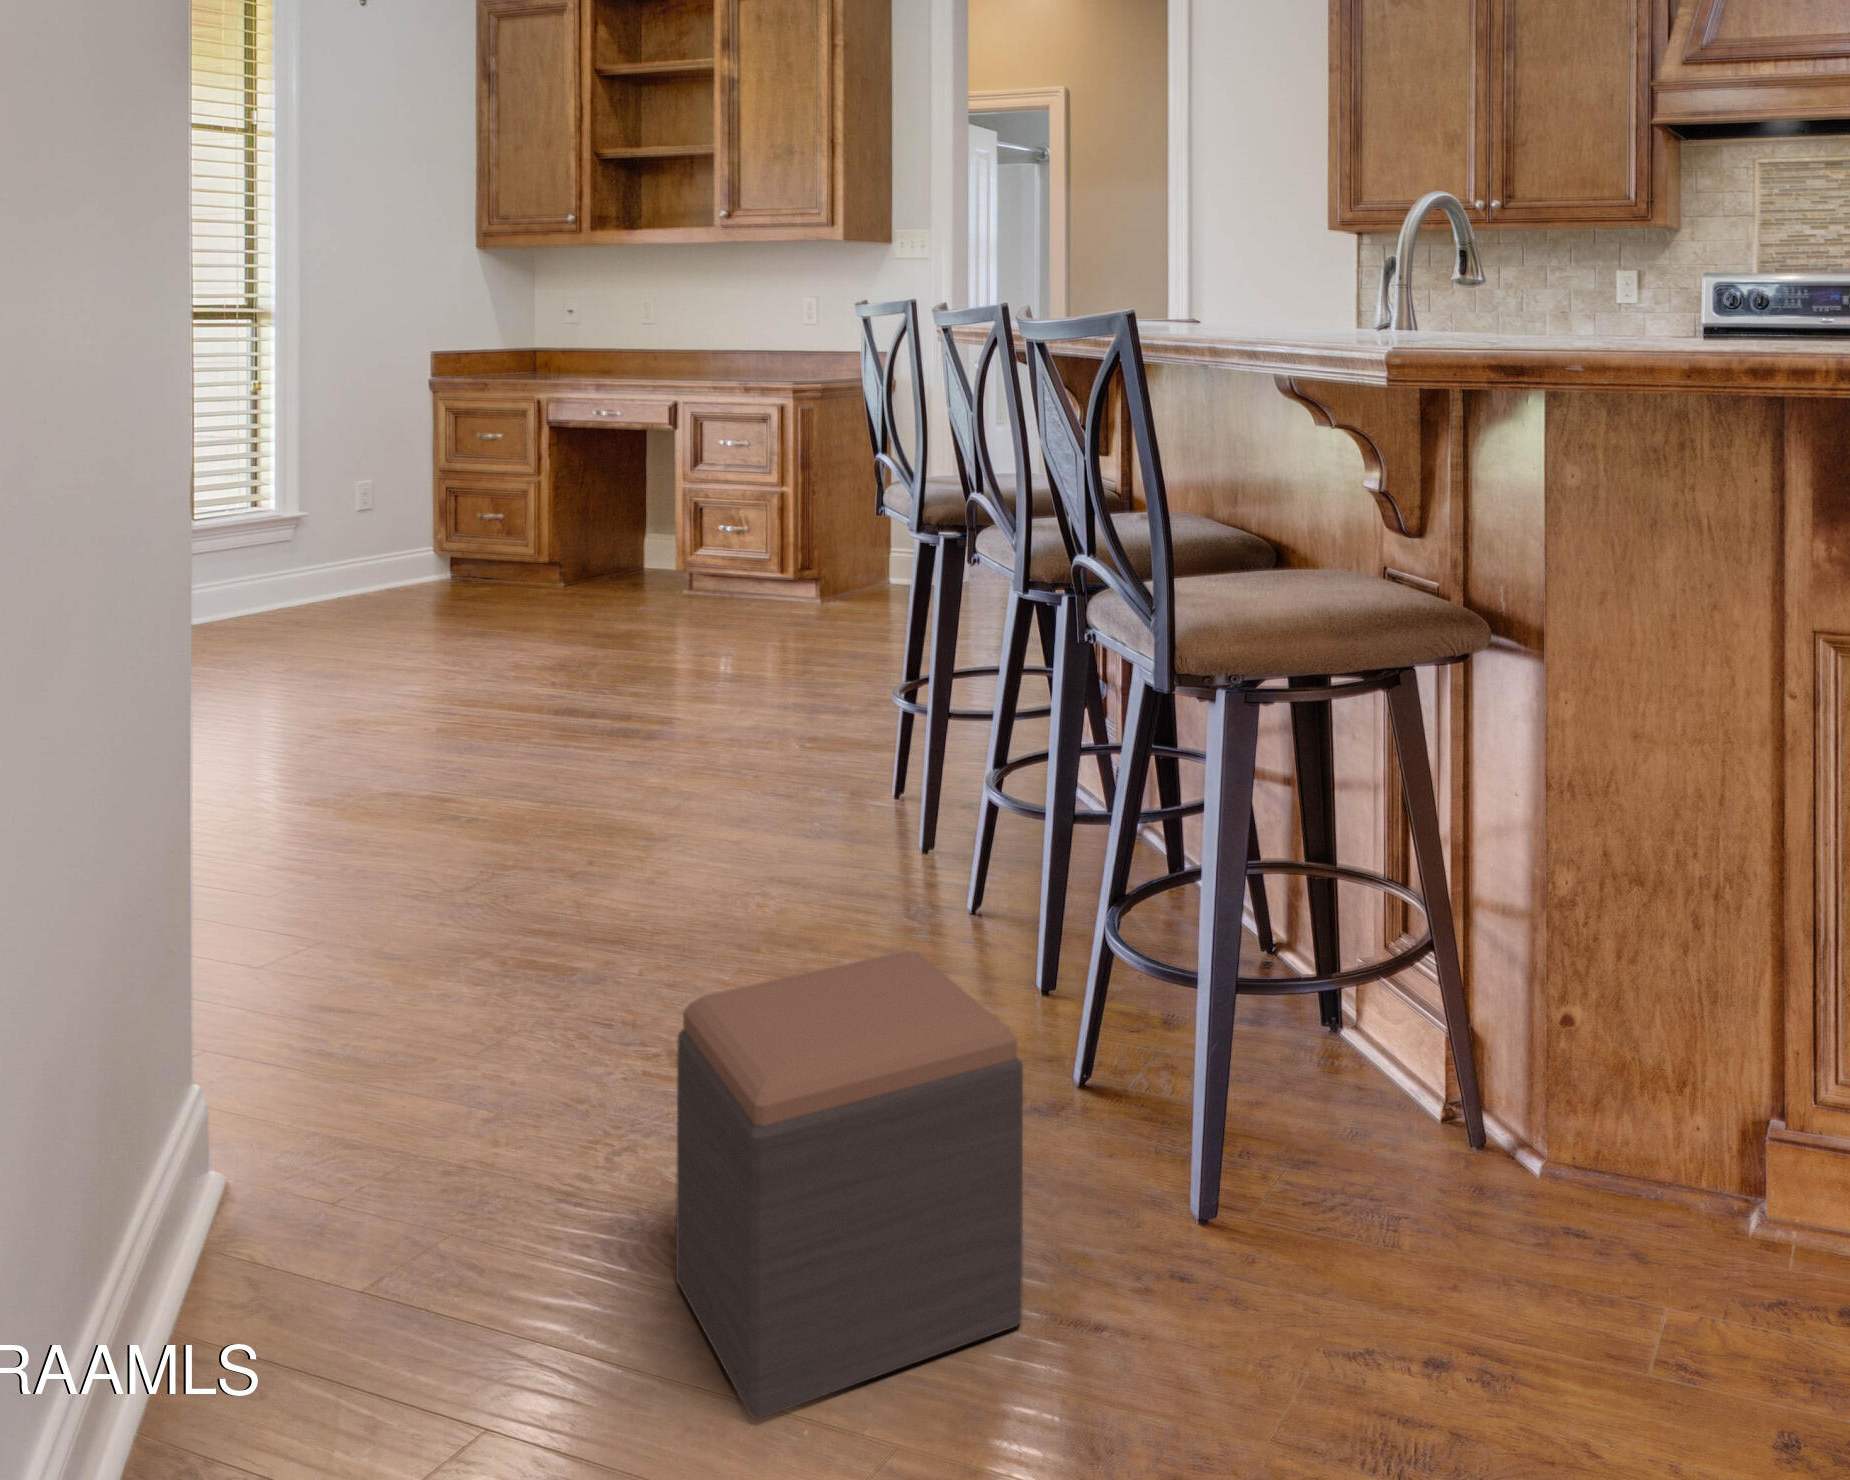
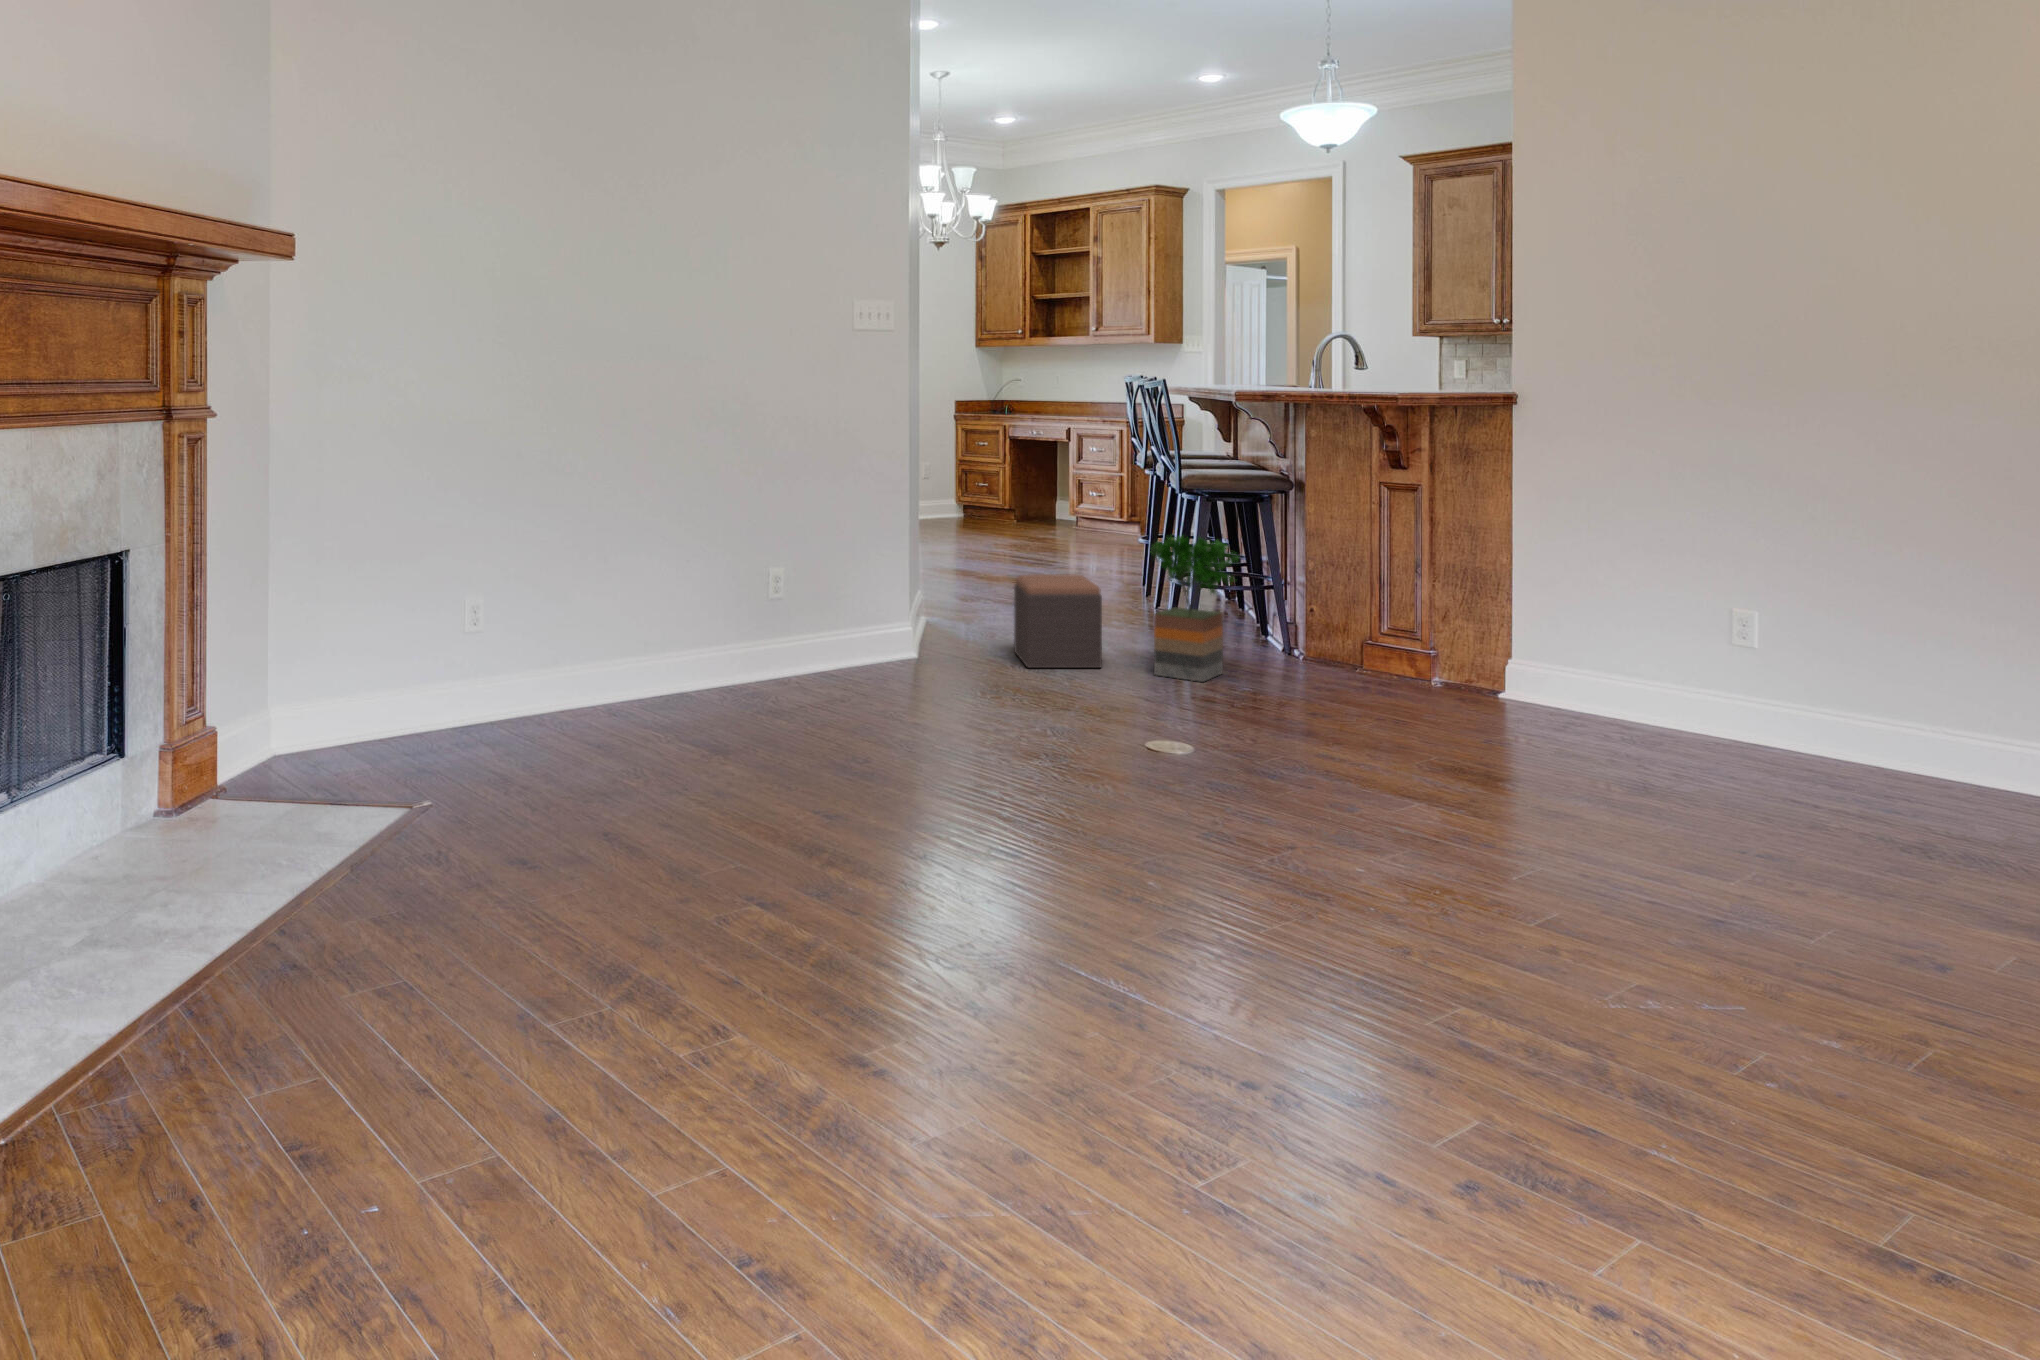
potted tree: none [1164,800,1485,1340] -> present [1150,536,1237,682]

